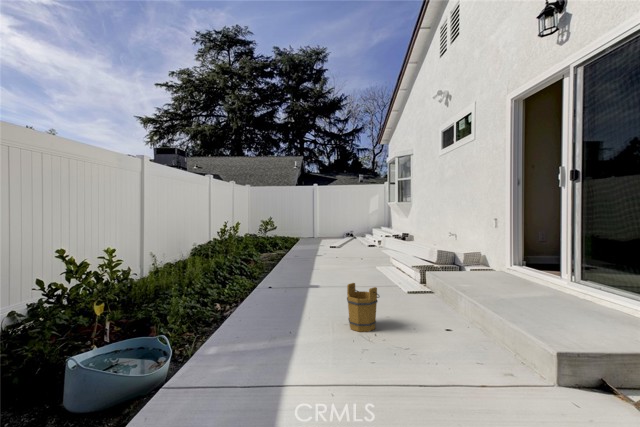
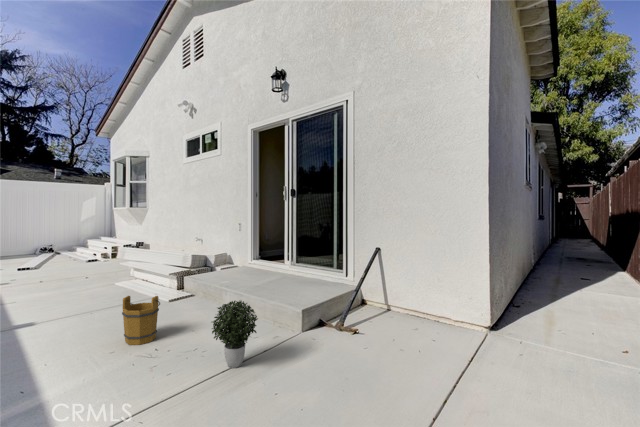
potted plant: none [404,309,464,393] -> present [212,301,258,368]

